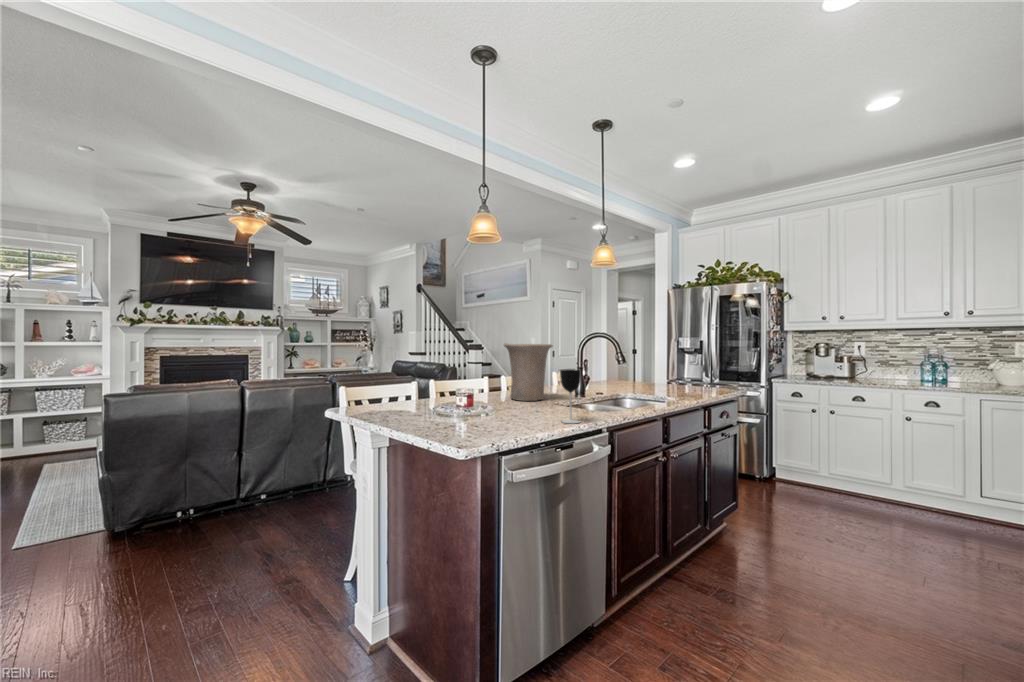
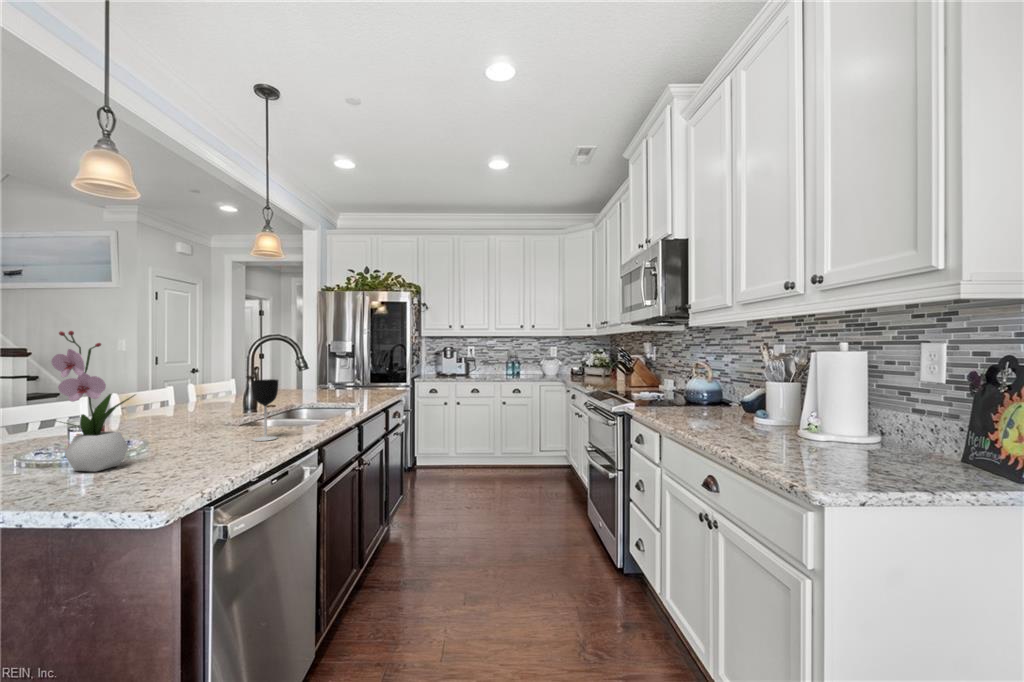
flower arrangement: none [429,329,475,428] -> present [51,331,135,471]
vase: present [504,343,553,401] -> none [134,350,214,425]

